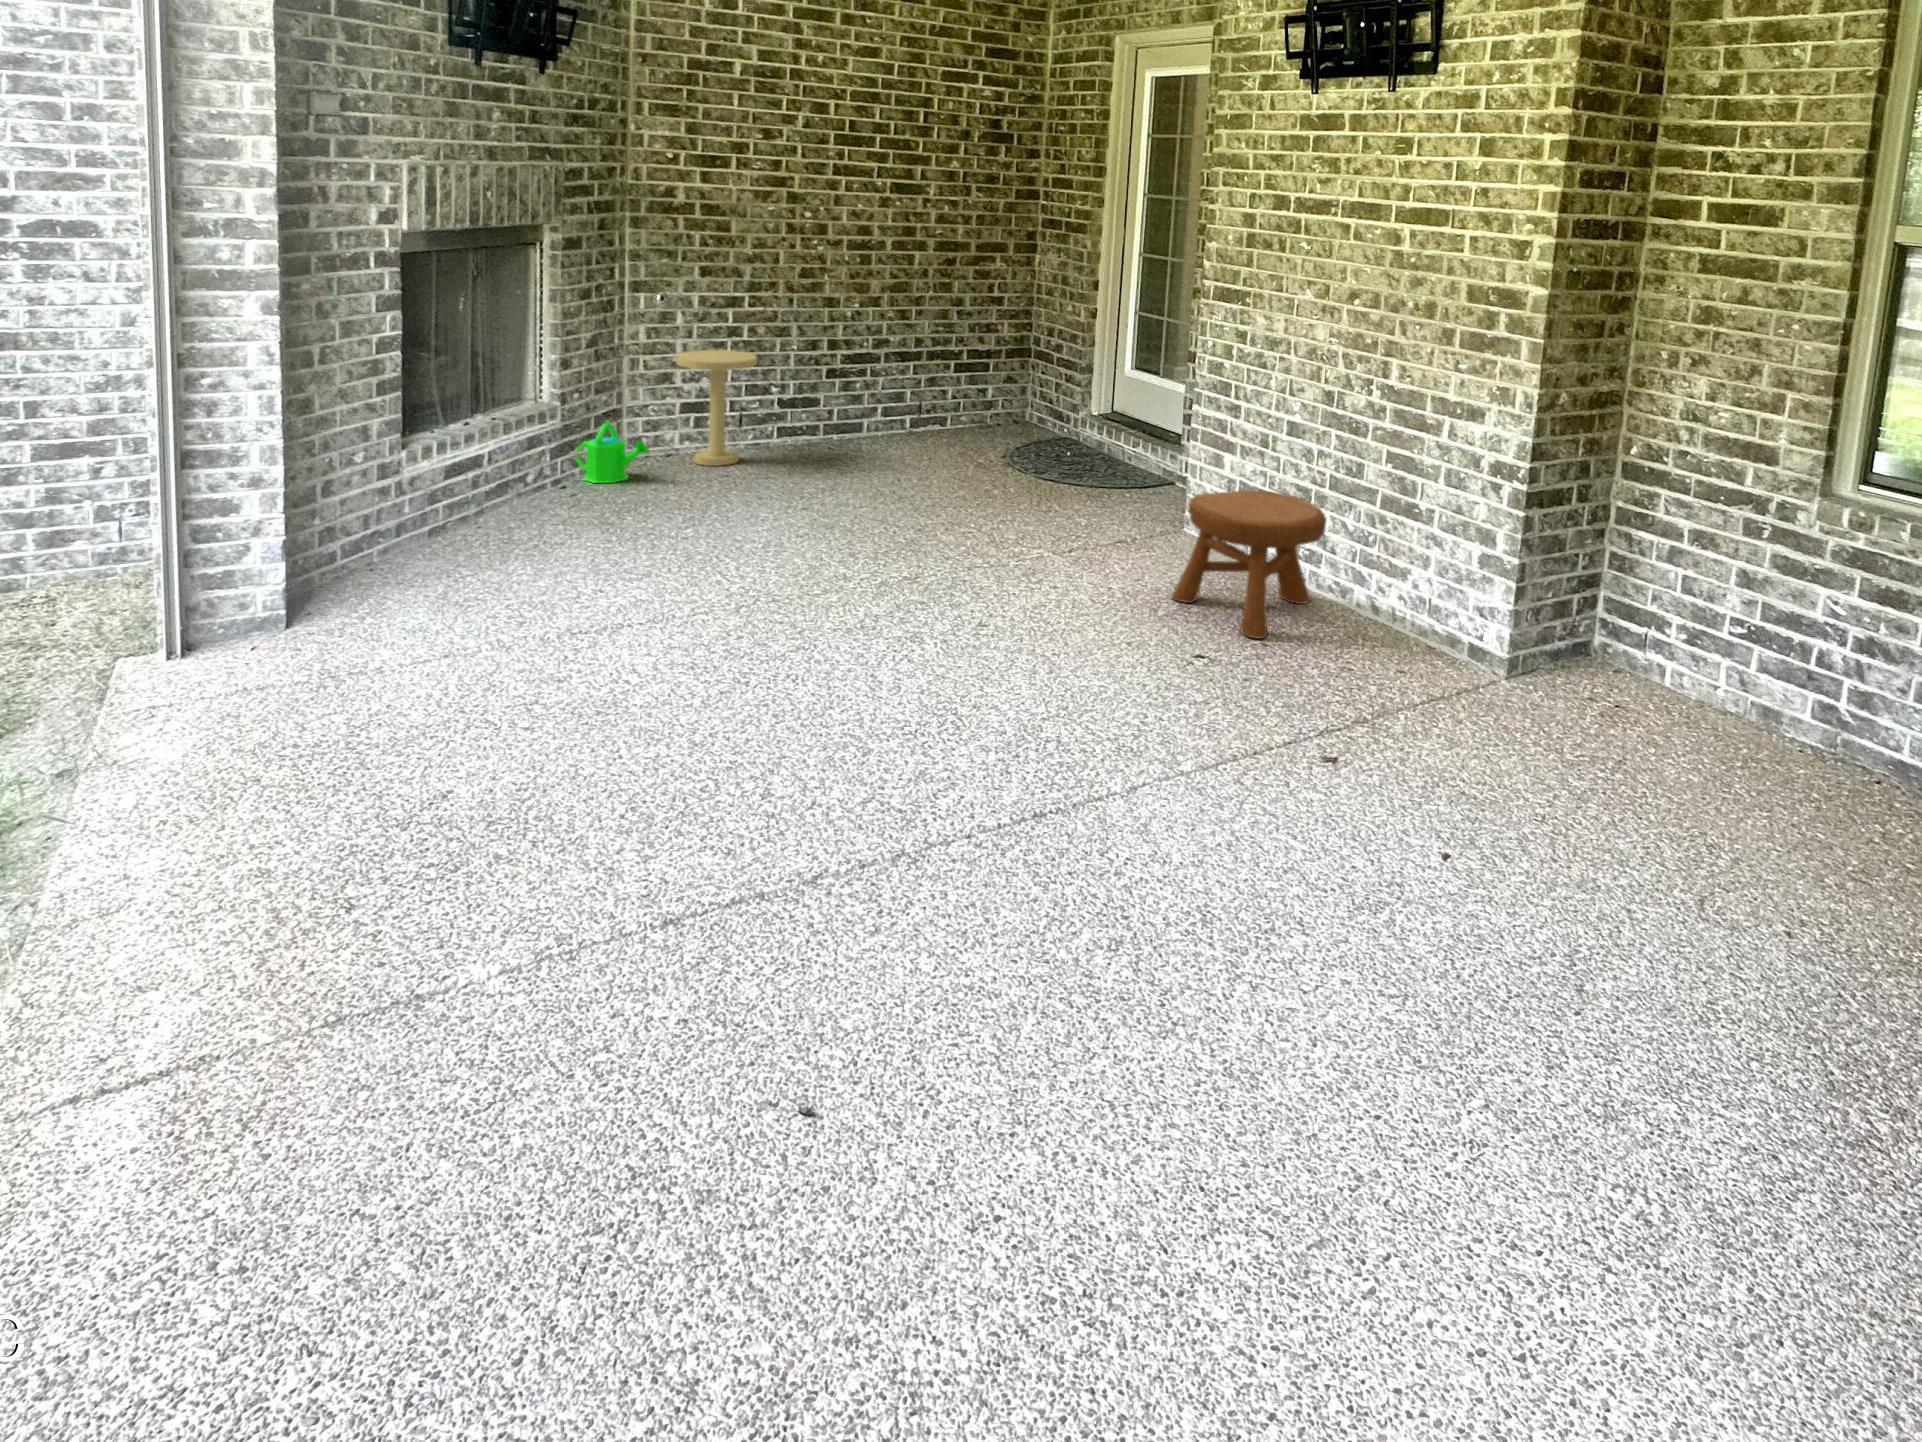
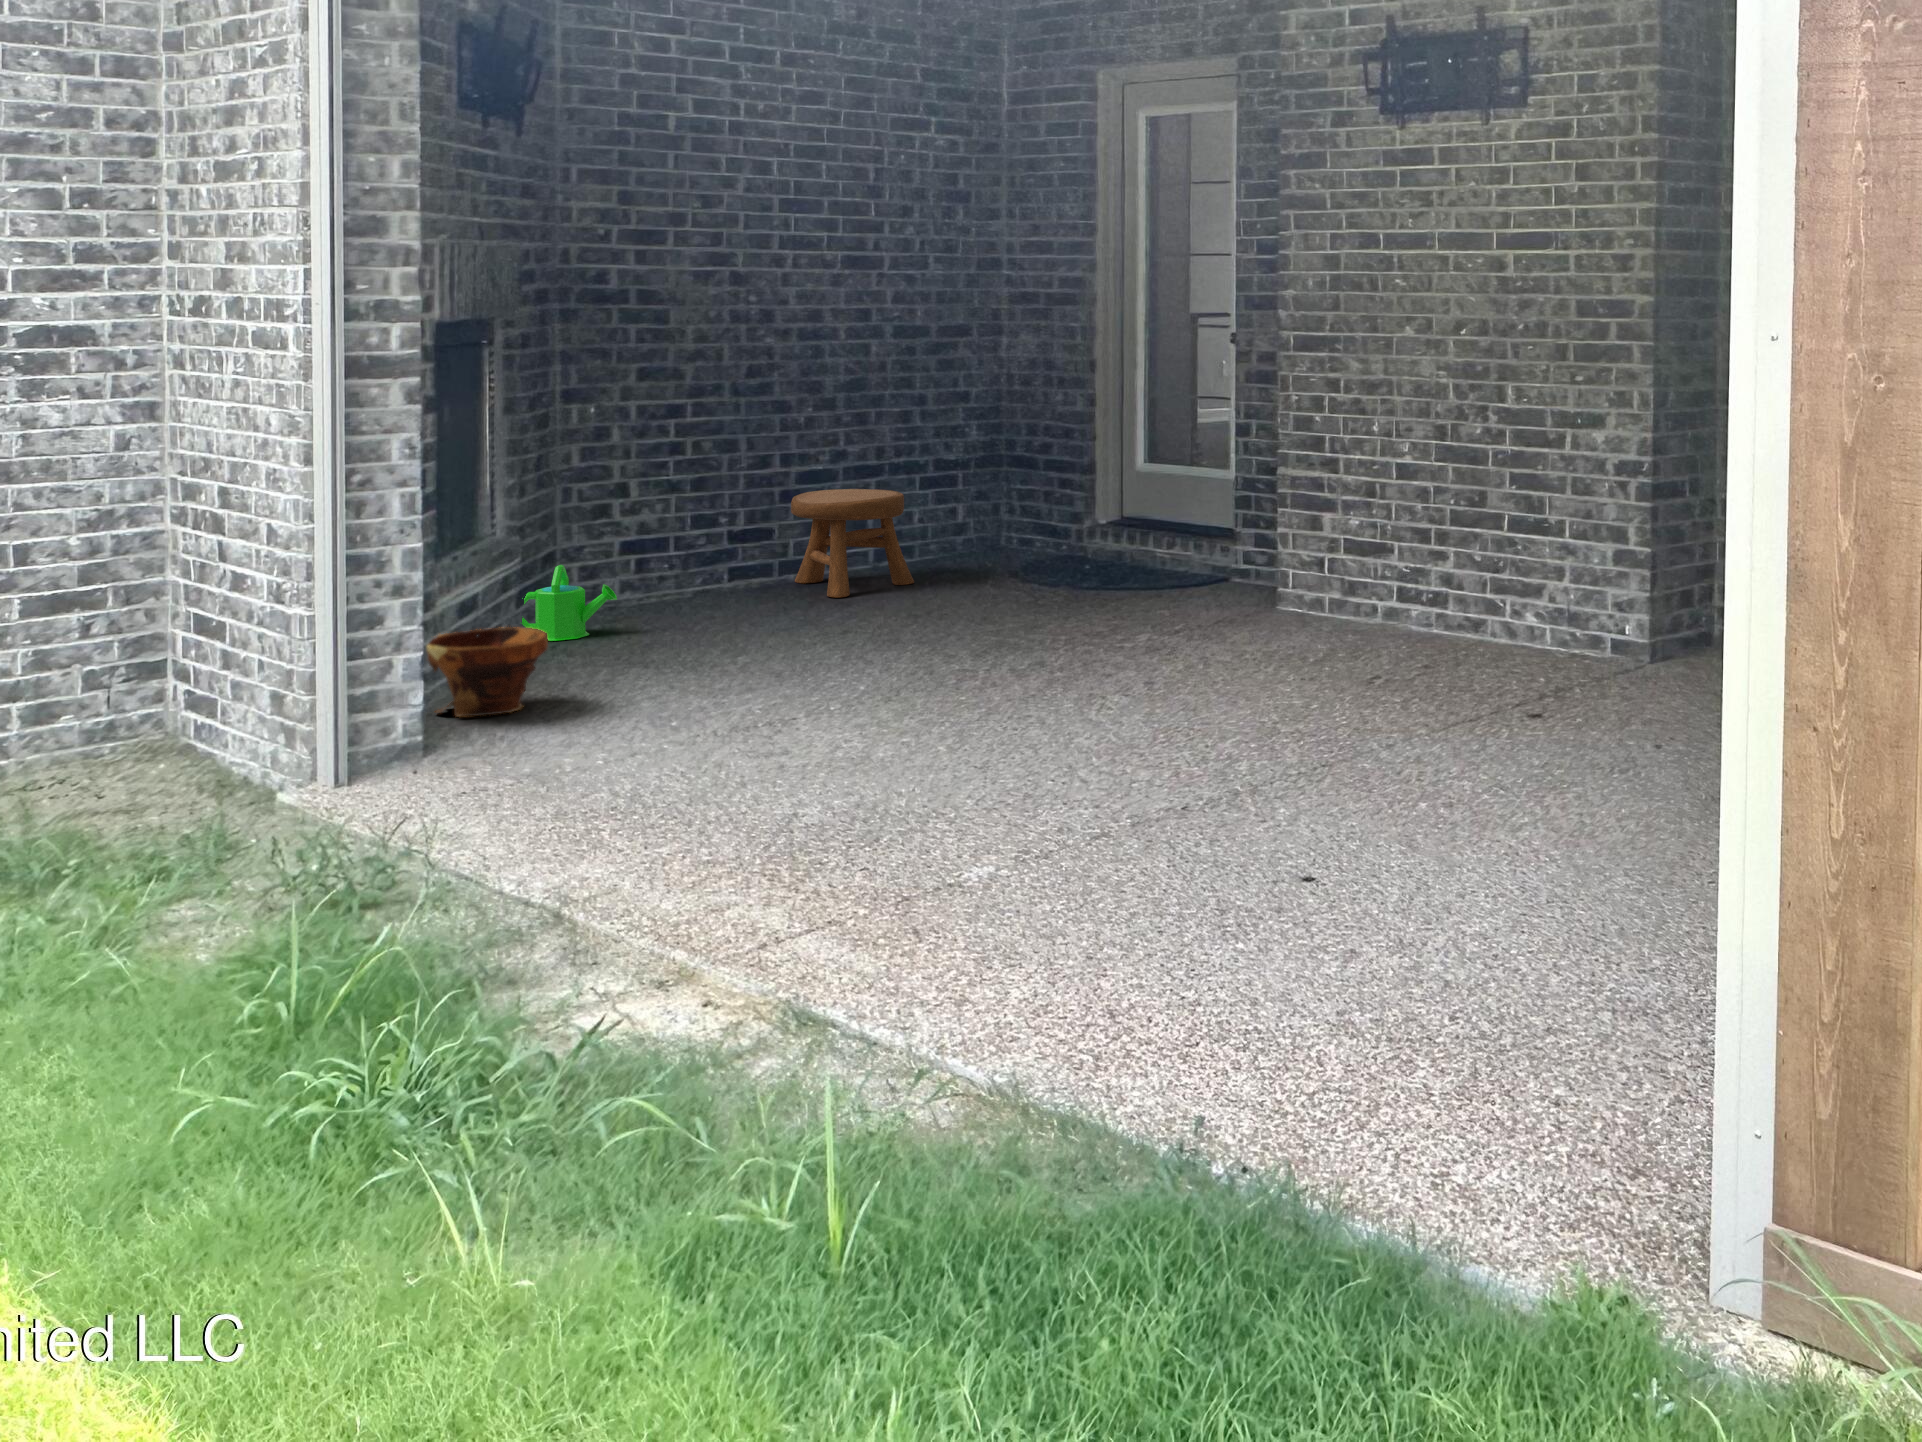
side table: present [676,350,757,466] -> none [621,472,723,615]
planter: none [385,489,499,570] -> present [427,627,548,717]
stool: present [1172,491,1326,639] -> present [791,489,914,598]

